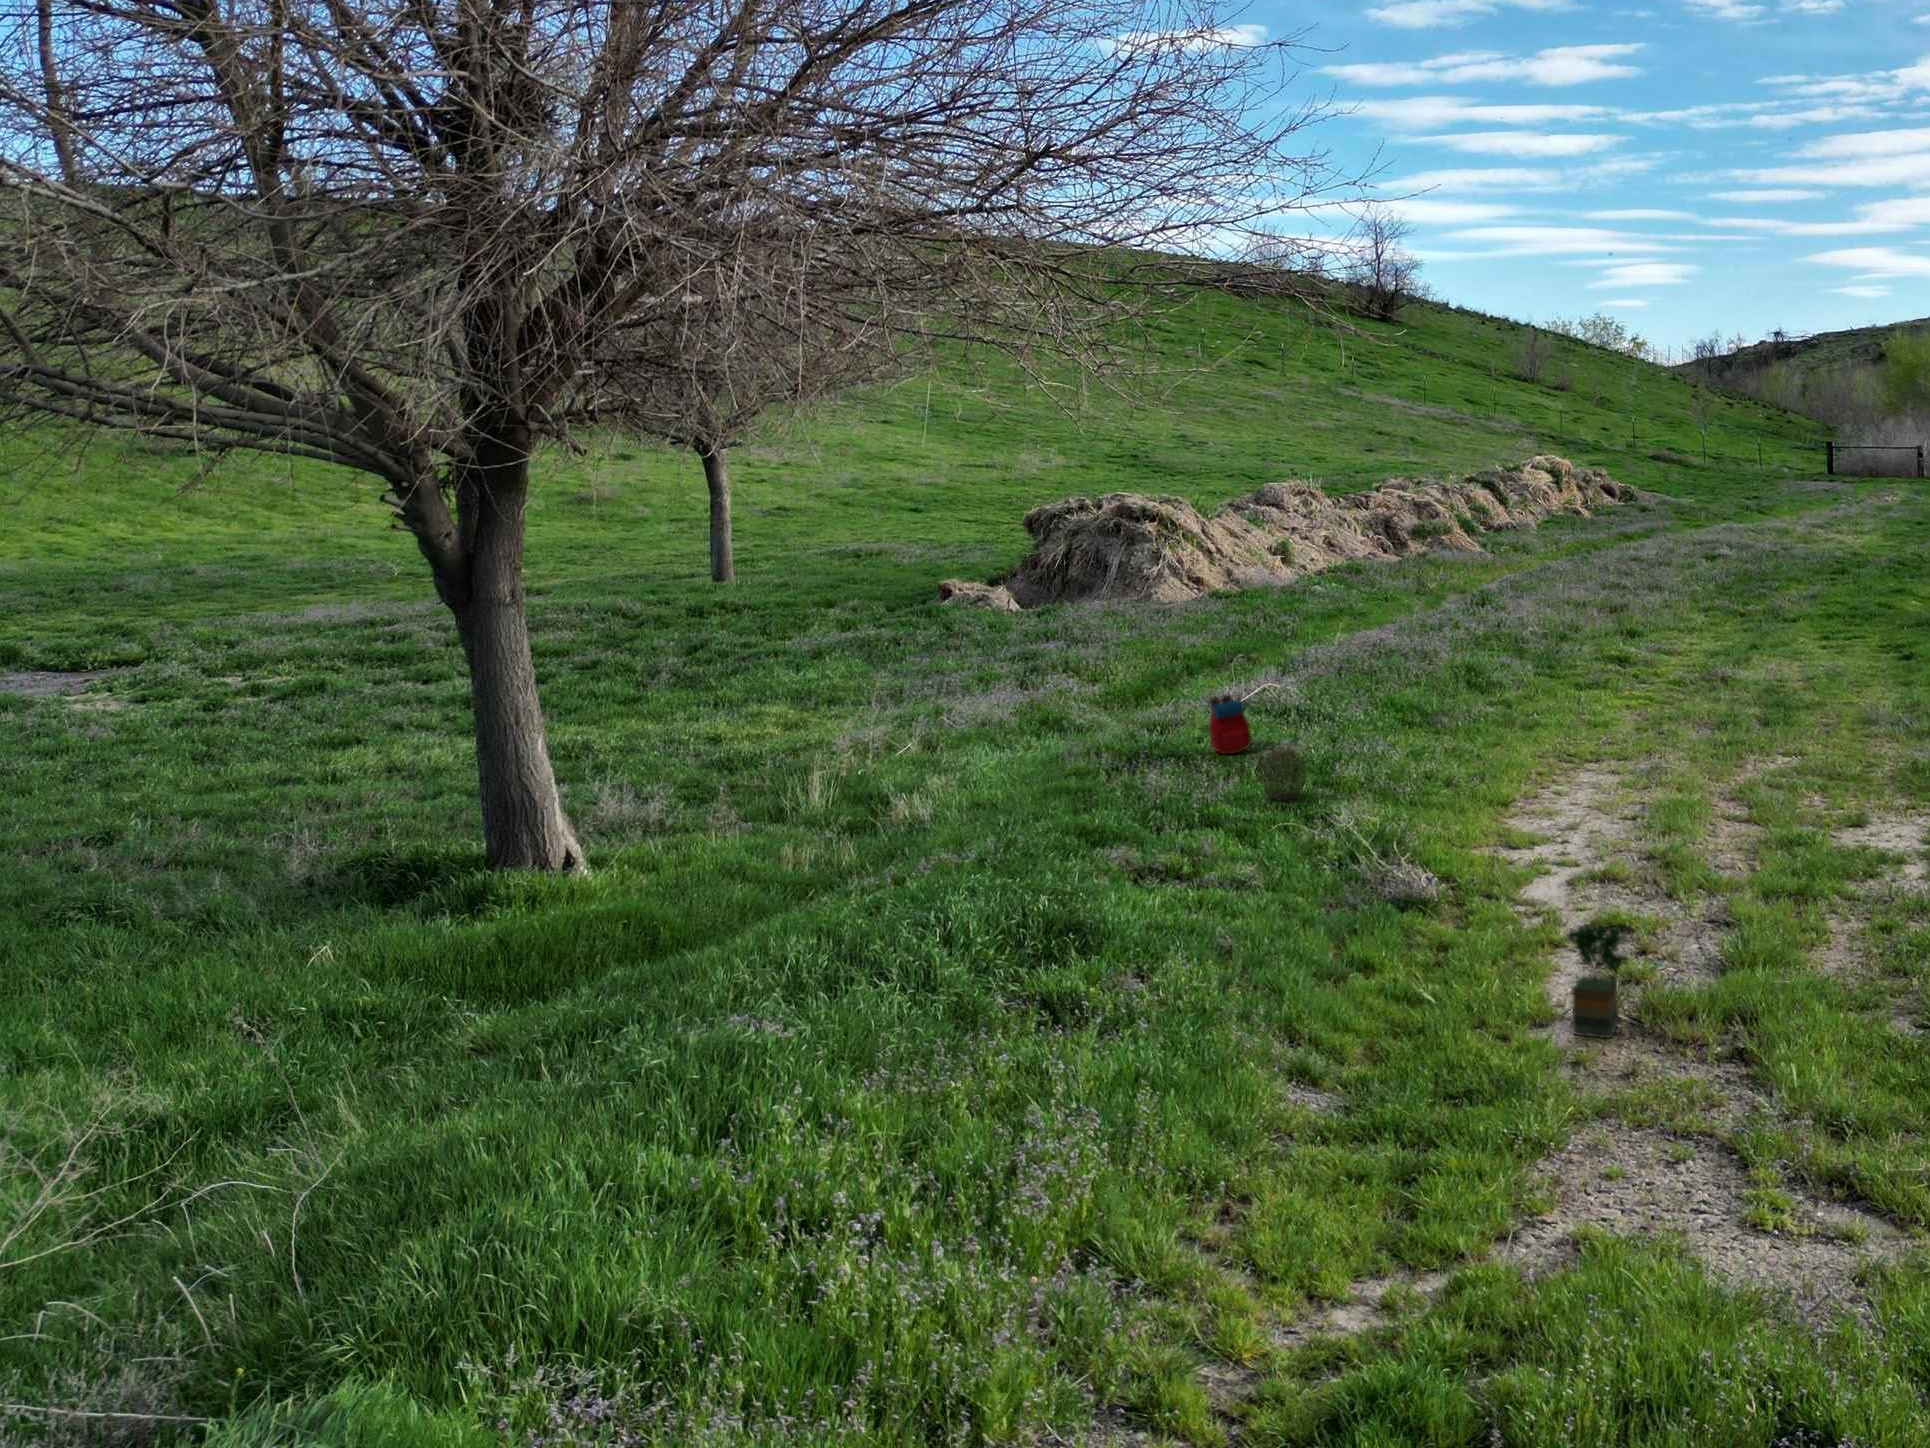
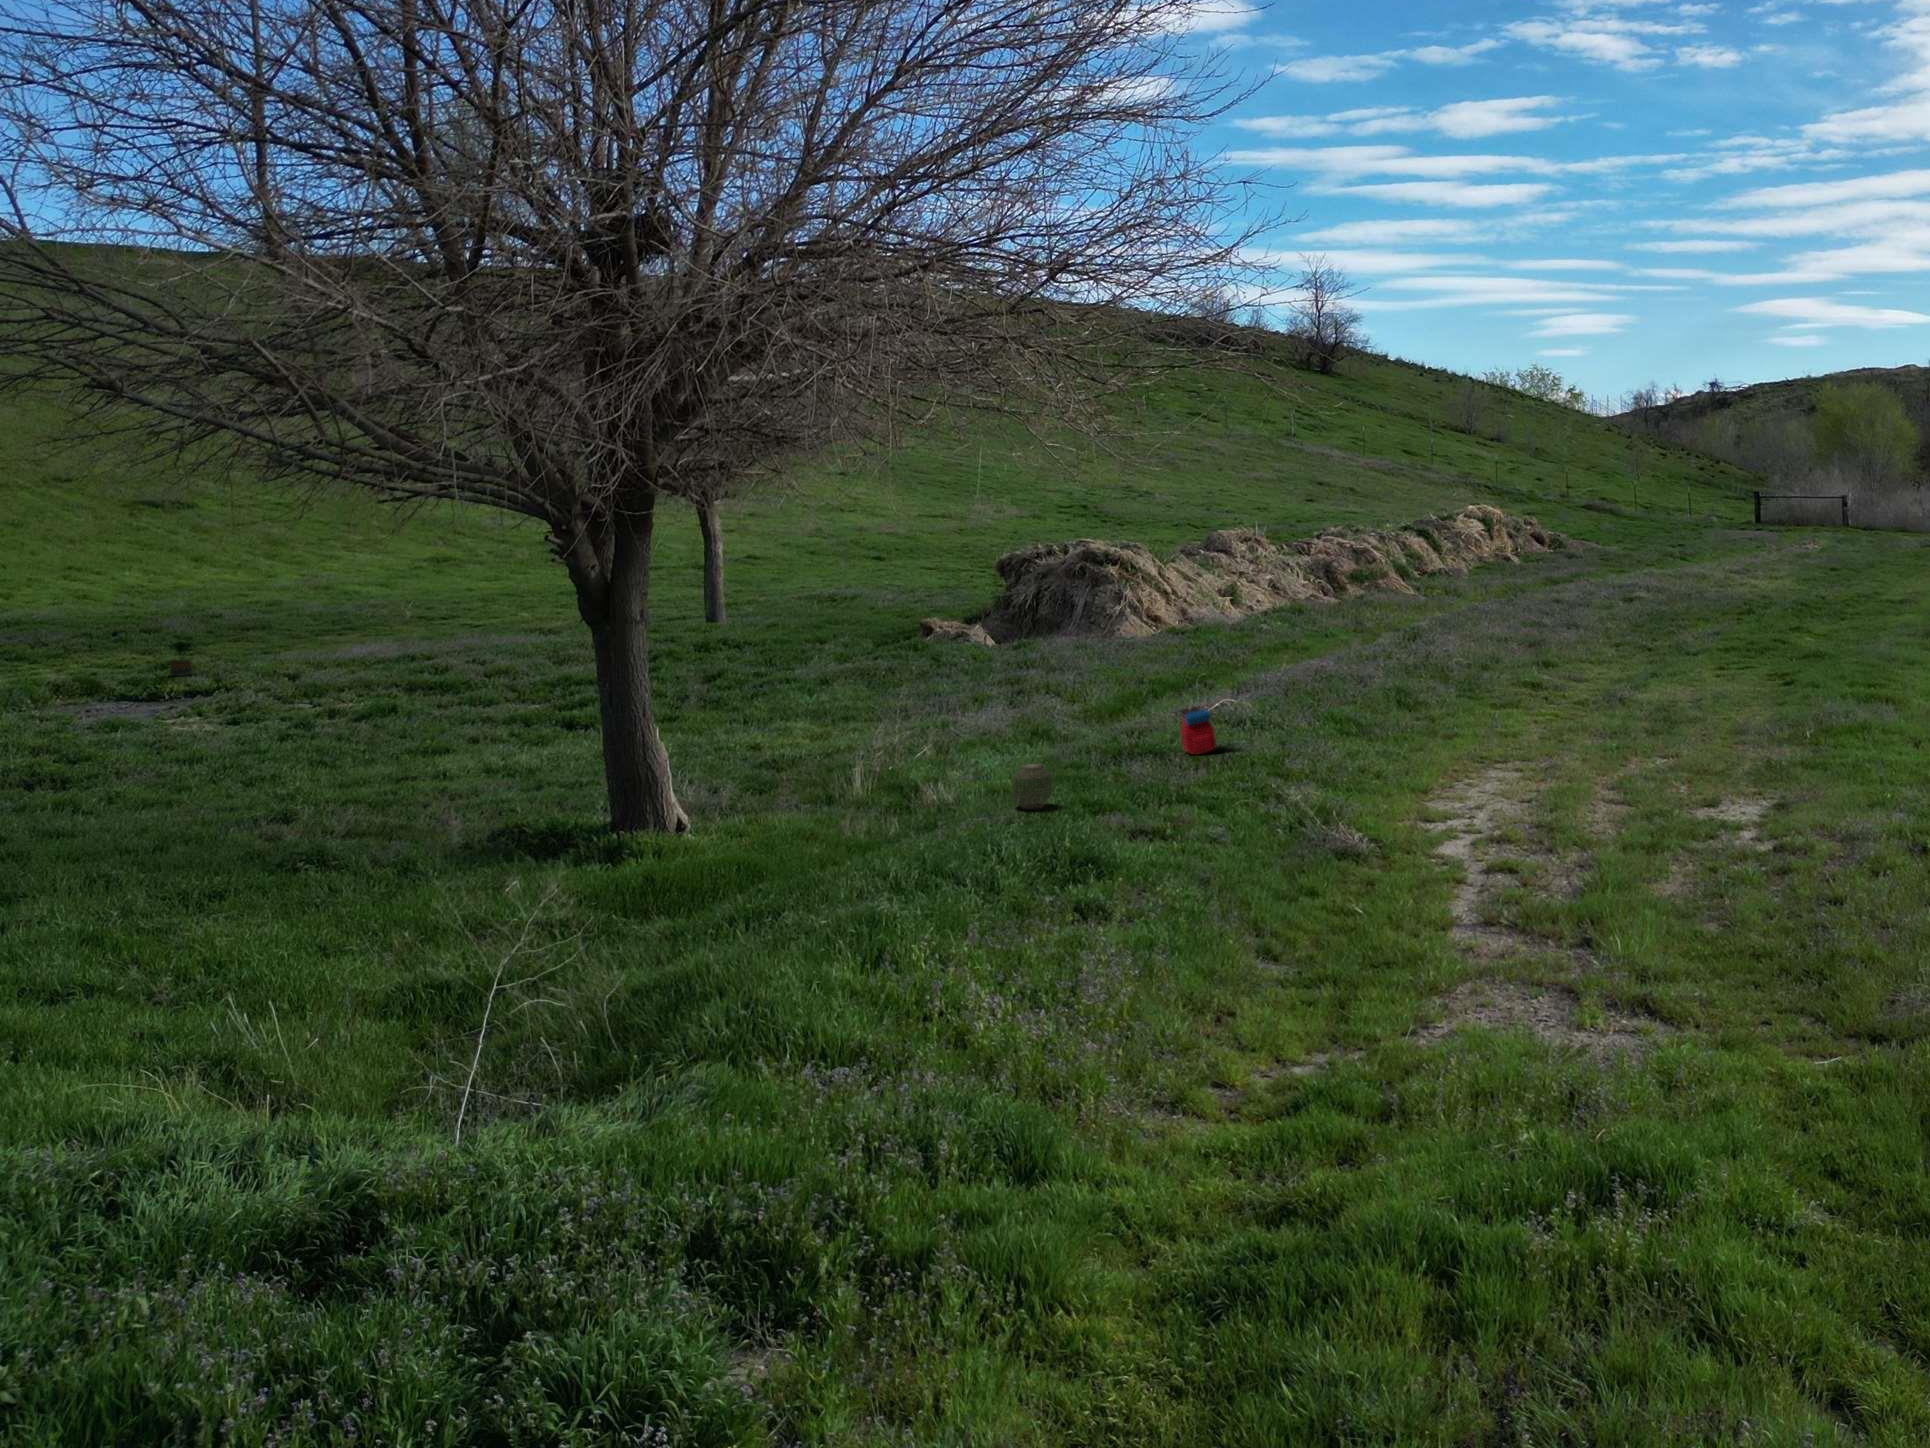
woven basket: present [1260,748,1306,800] -> present [1012,764,1052,809]
potted tree: present [1565,925,1628,1038] -> present [170,641,196,676]

